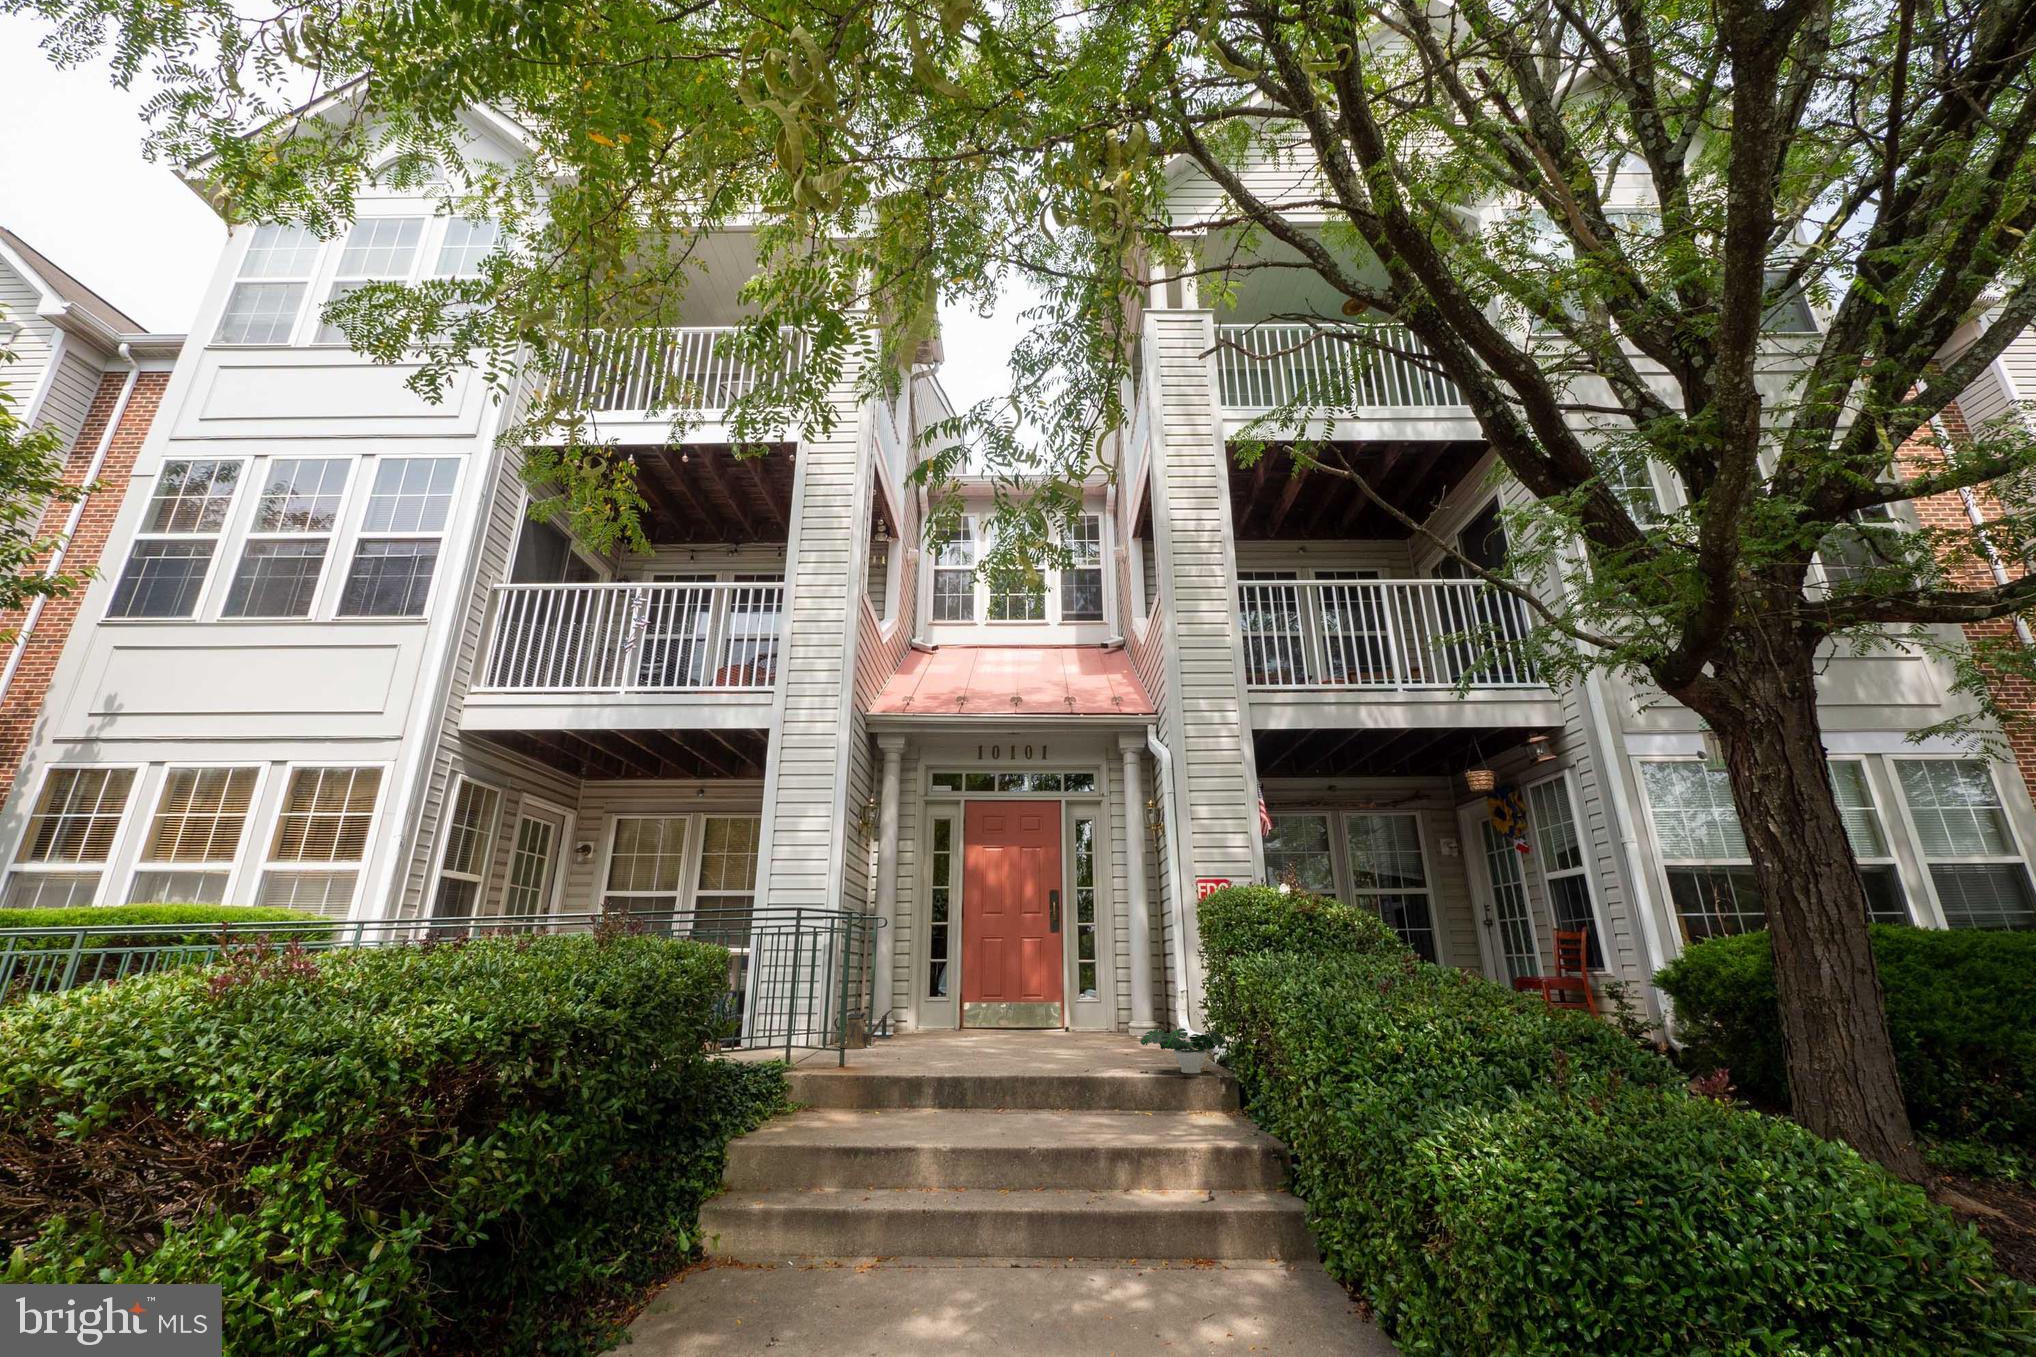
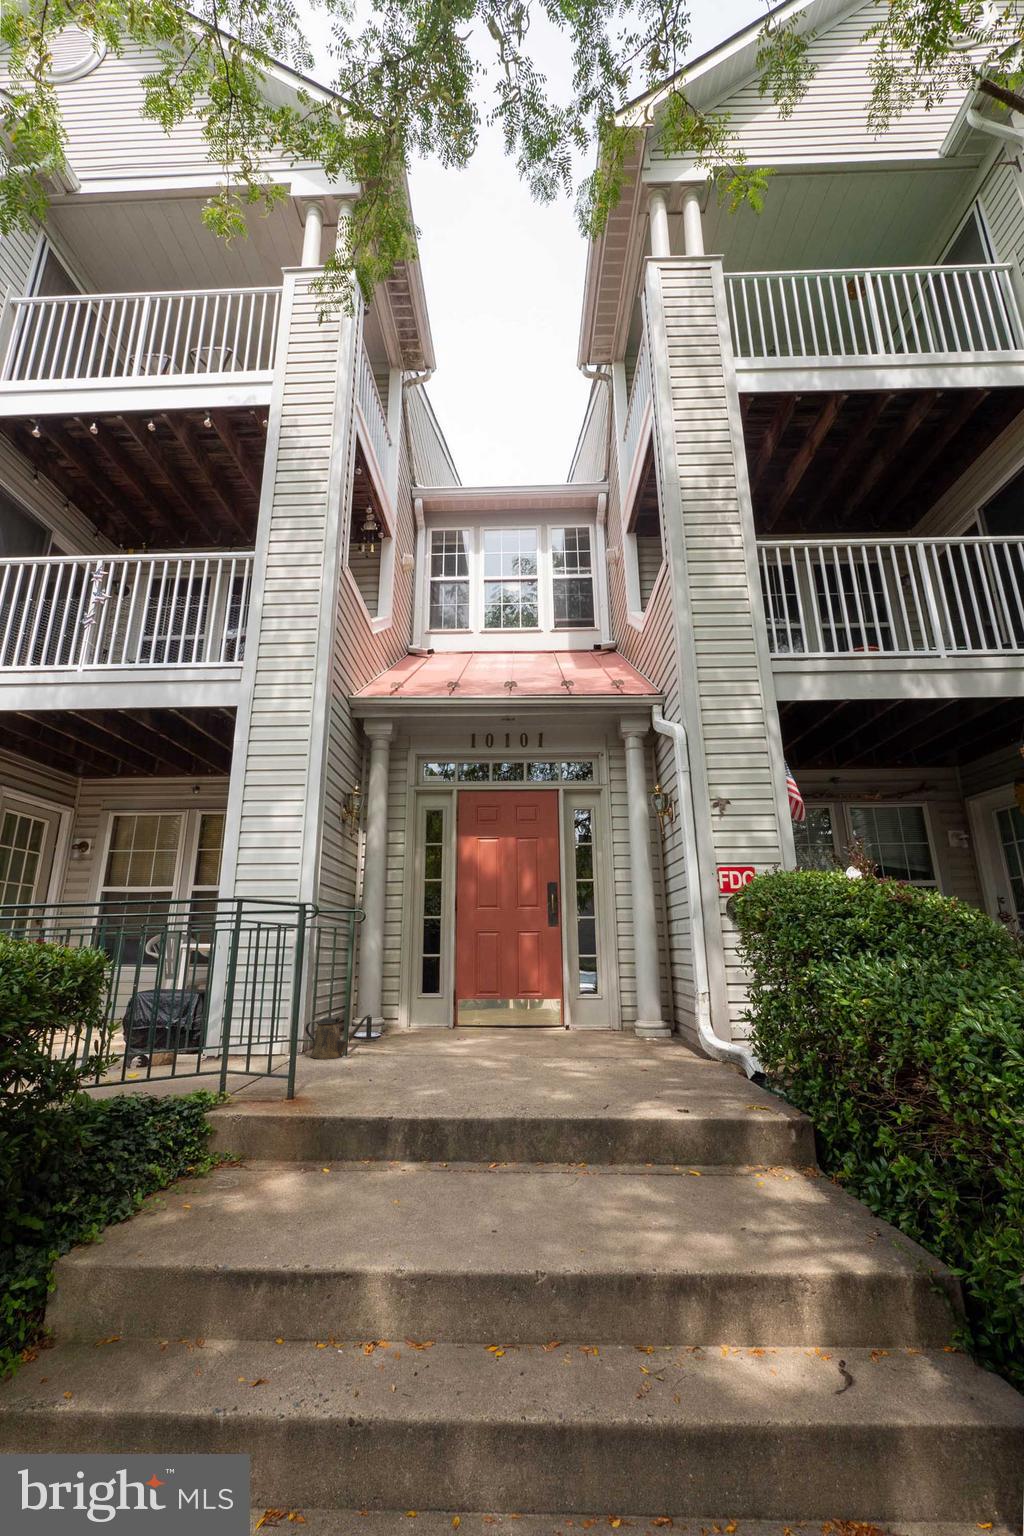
potted plant: present [1140,1028,1225,1074] -> none [668,1043,777,1104]

